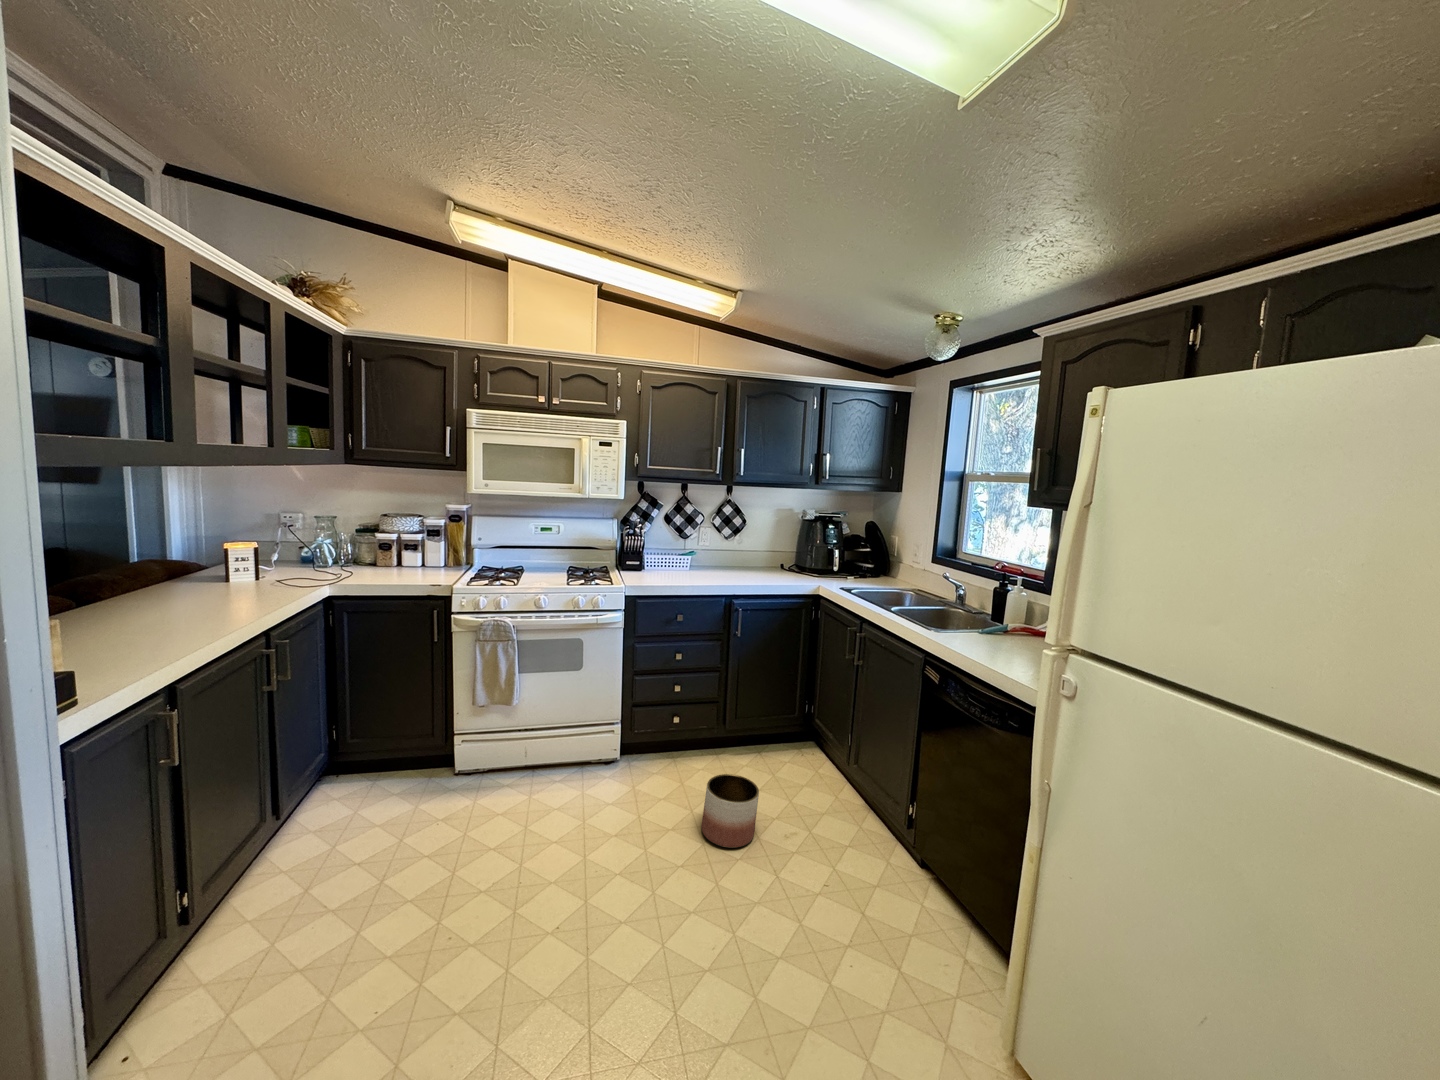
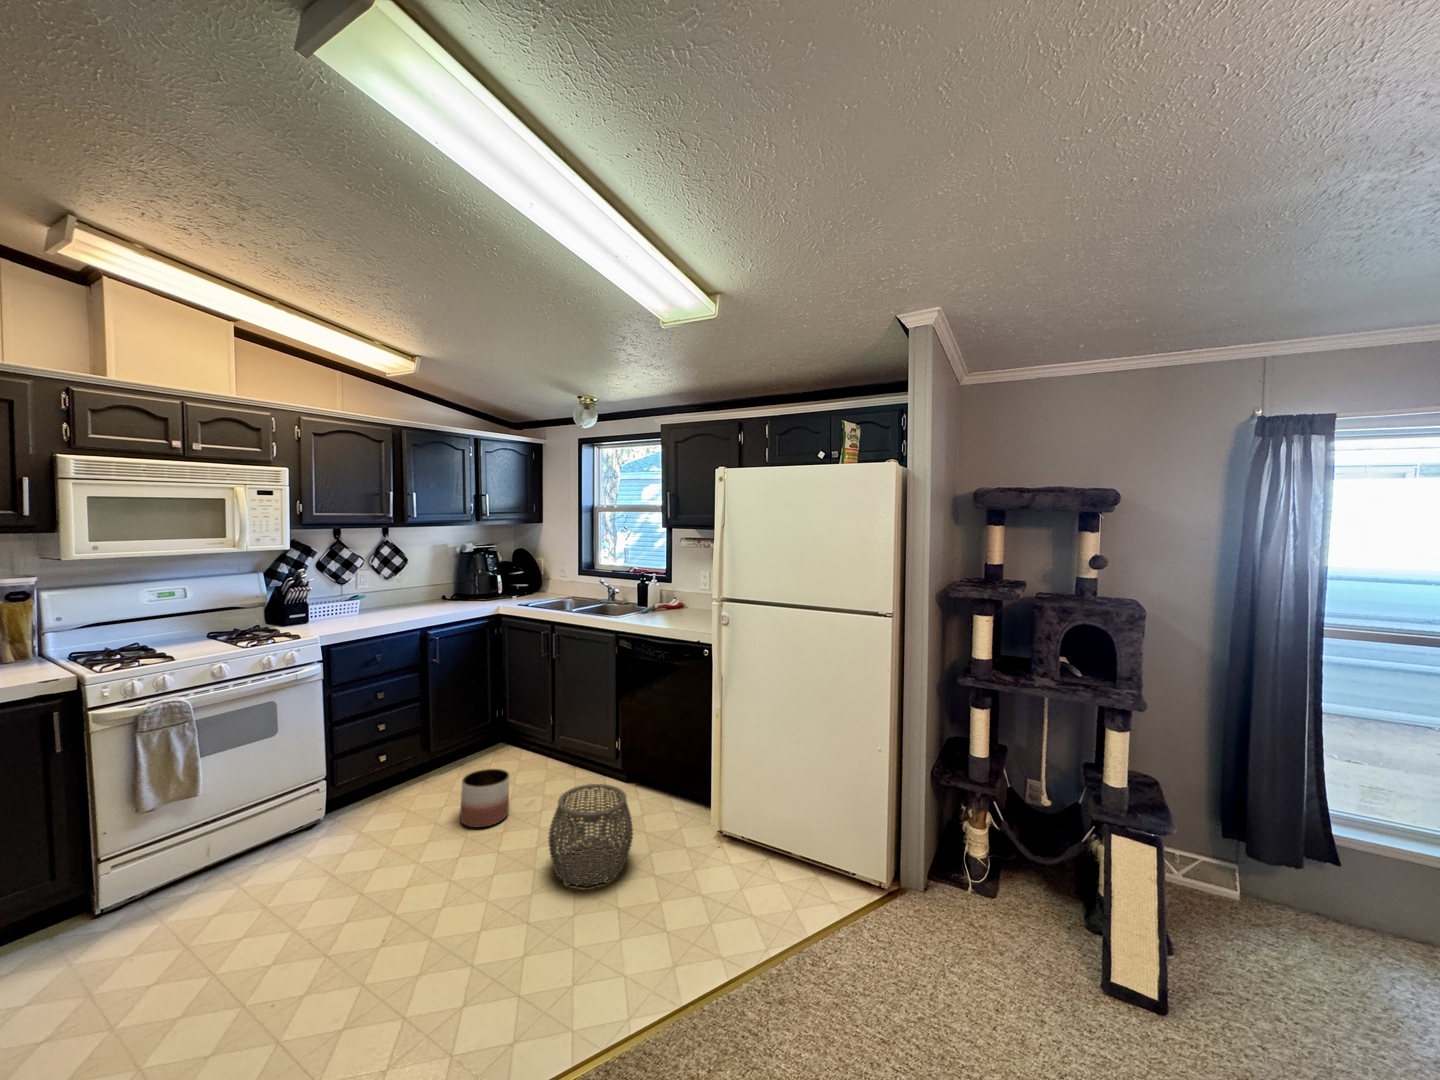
woven basket: none [730,862,853,1034] -> present [548,784,633,886]

